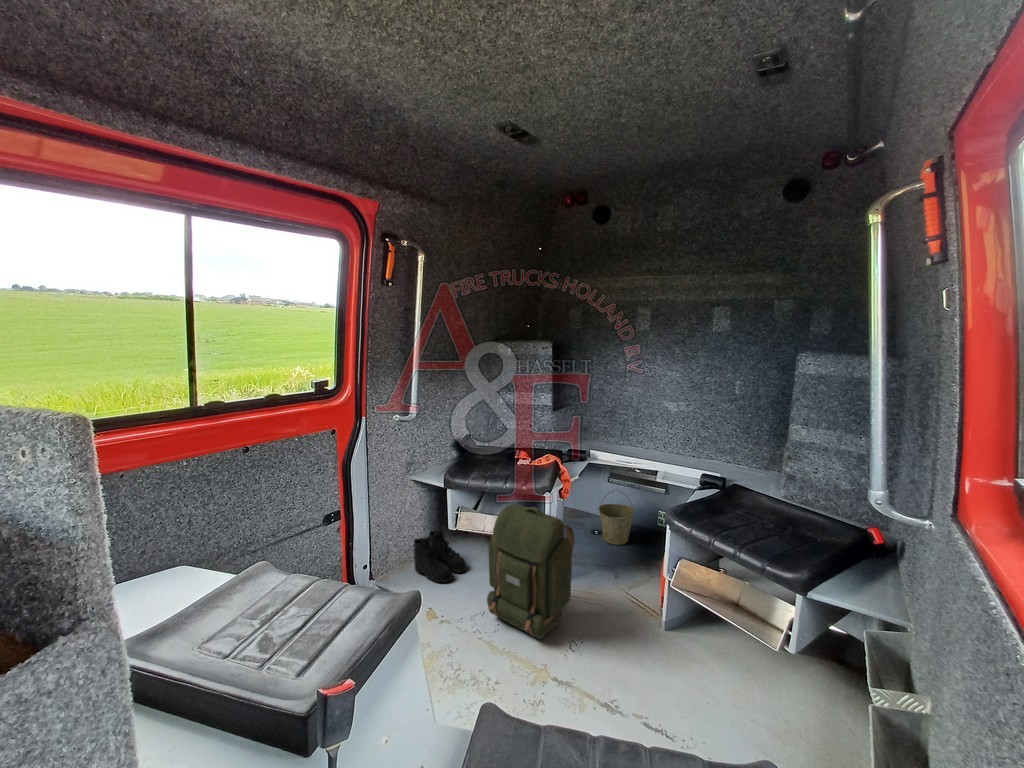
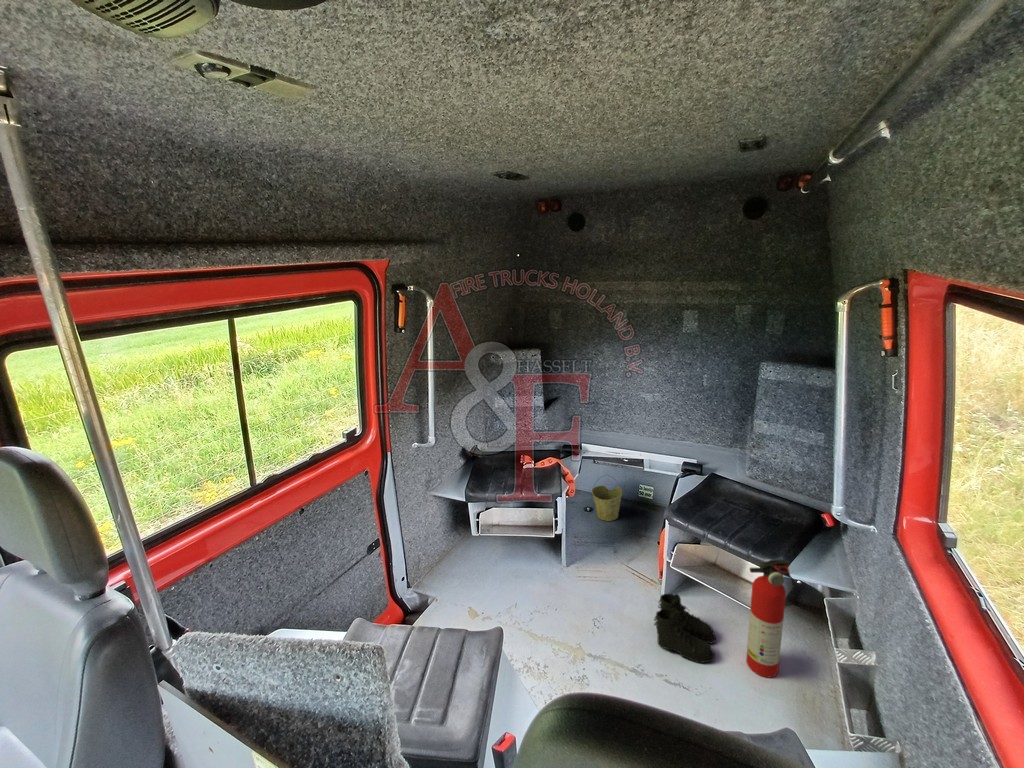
backpack: present [487,504,575,639] -> none [514,512,588,622]
boots: present [413,530,467,583] -> present [654,594,716,663]
fire extinguisher: none [759,574,827,741] -> present [746,559,796,677]

